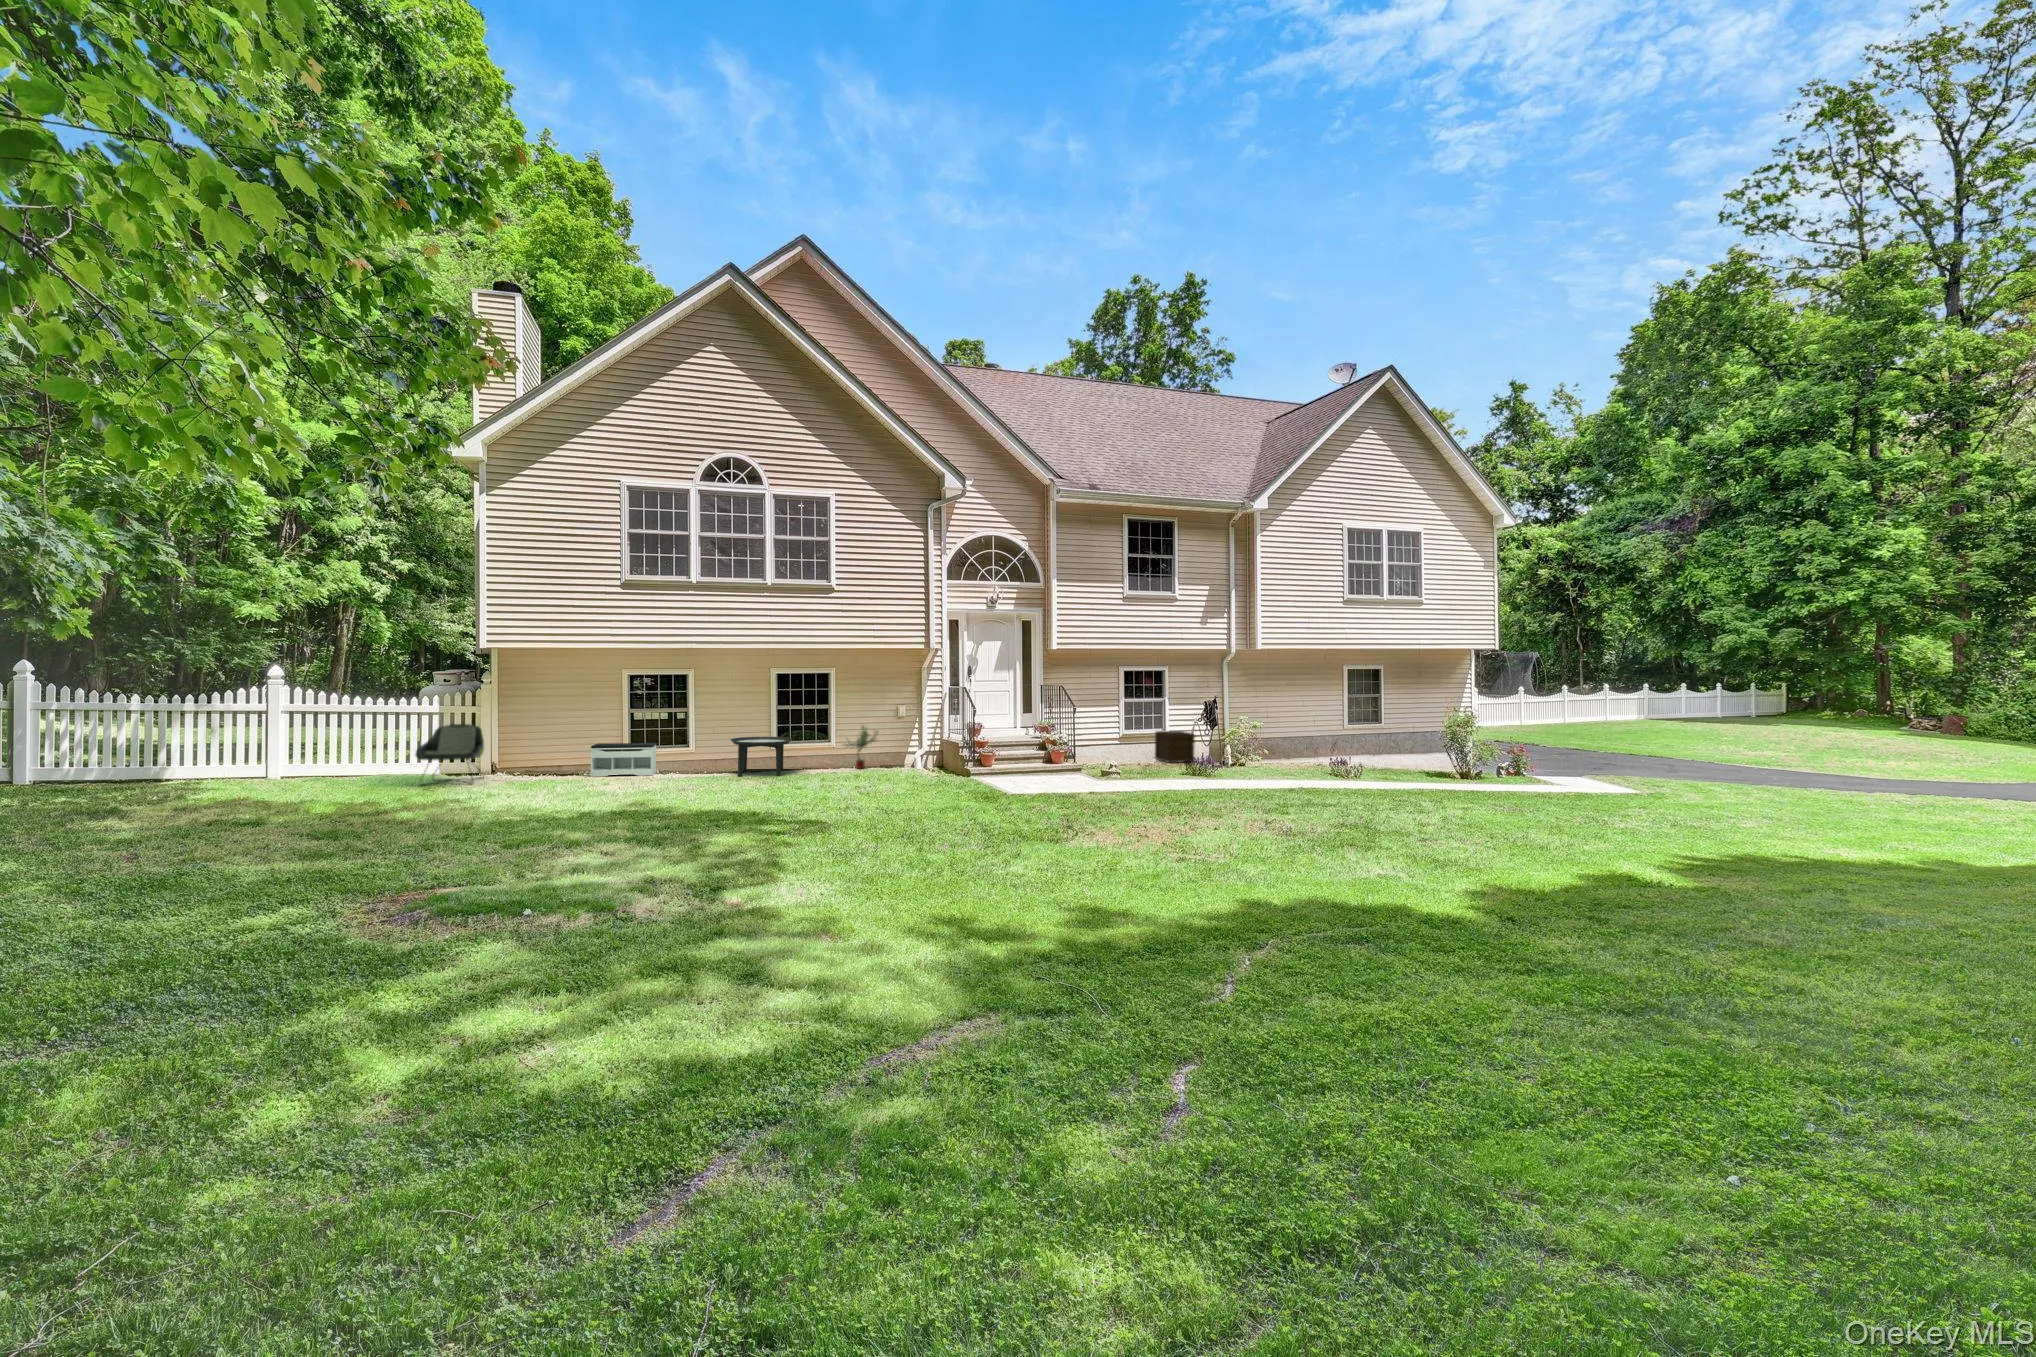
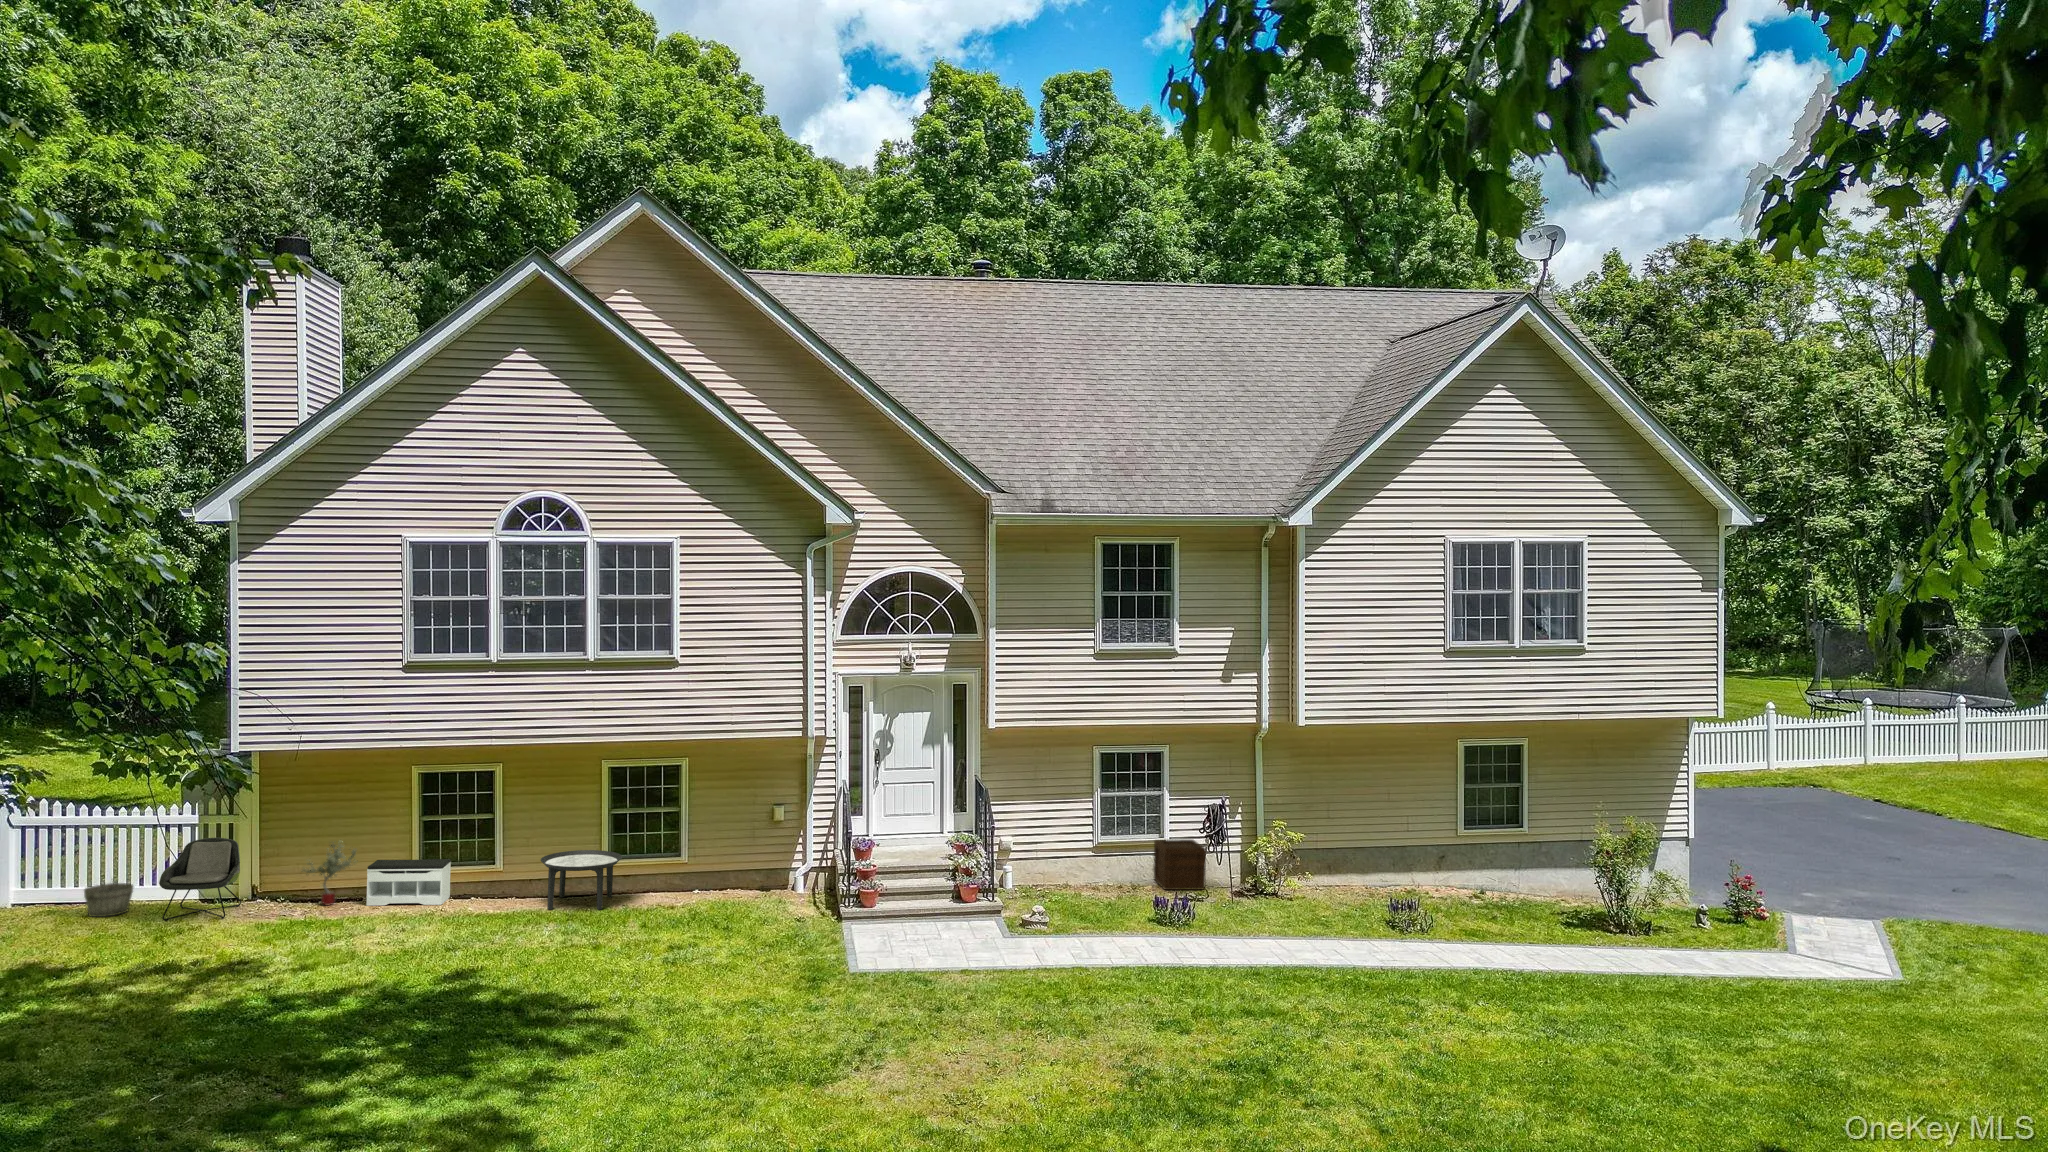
potted tree: present [845,726,878,769] -> present [302,842,357,905]
wooden bucket: none [346,755,391,785] -> present [84,882,134,917]

